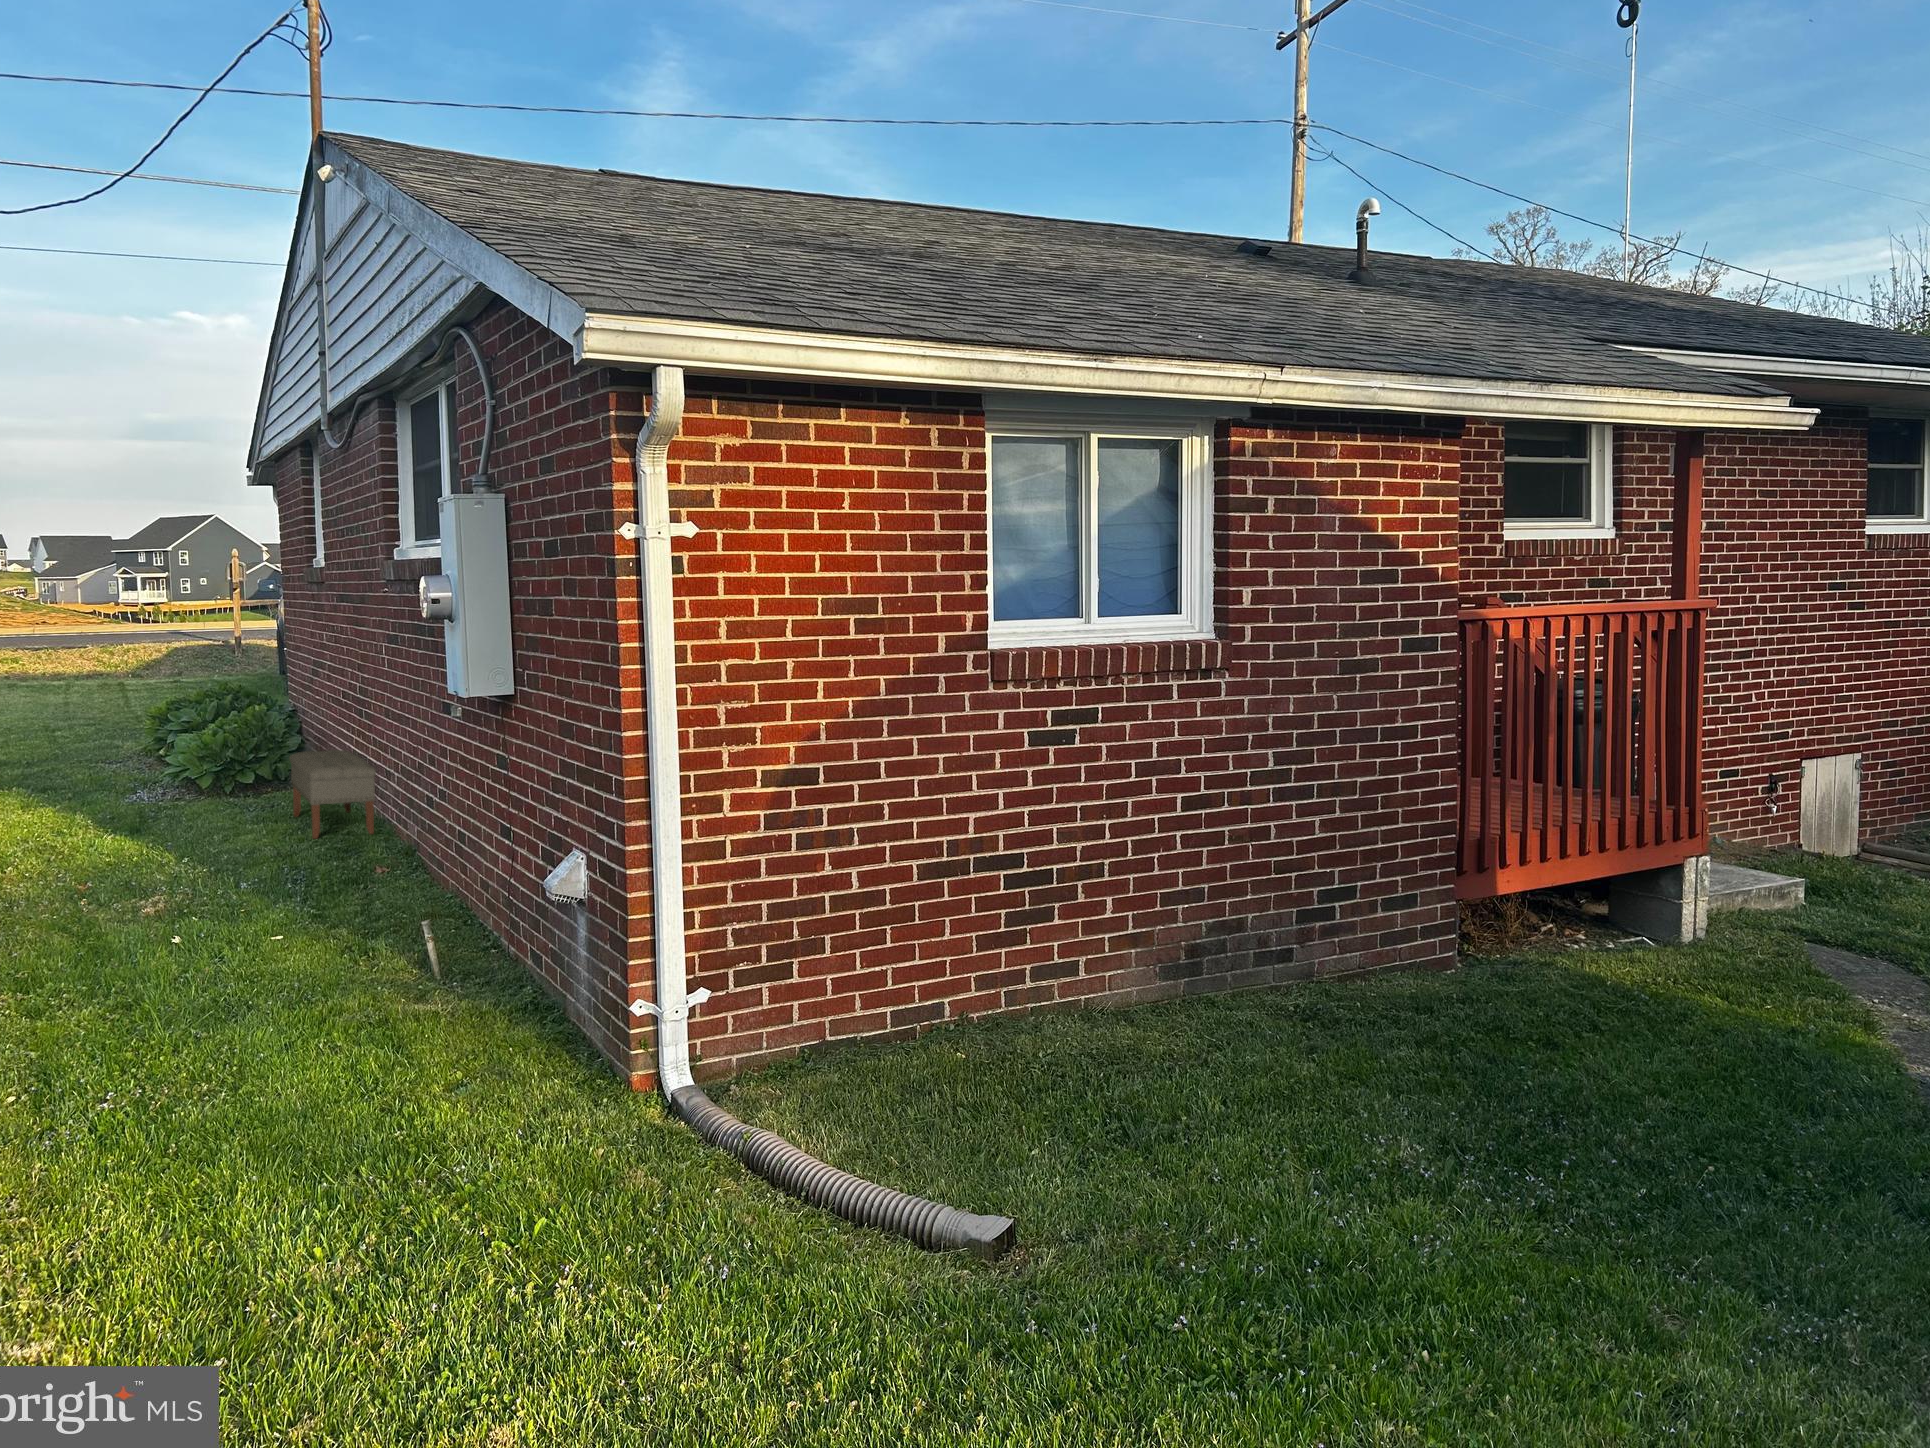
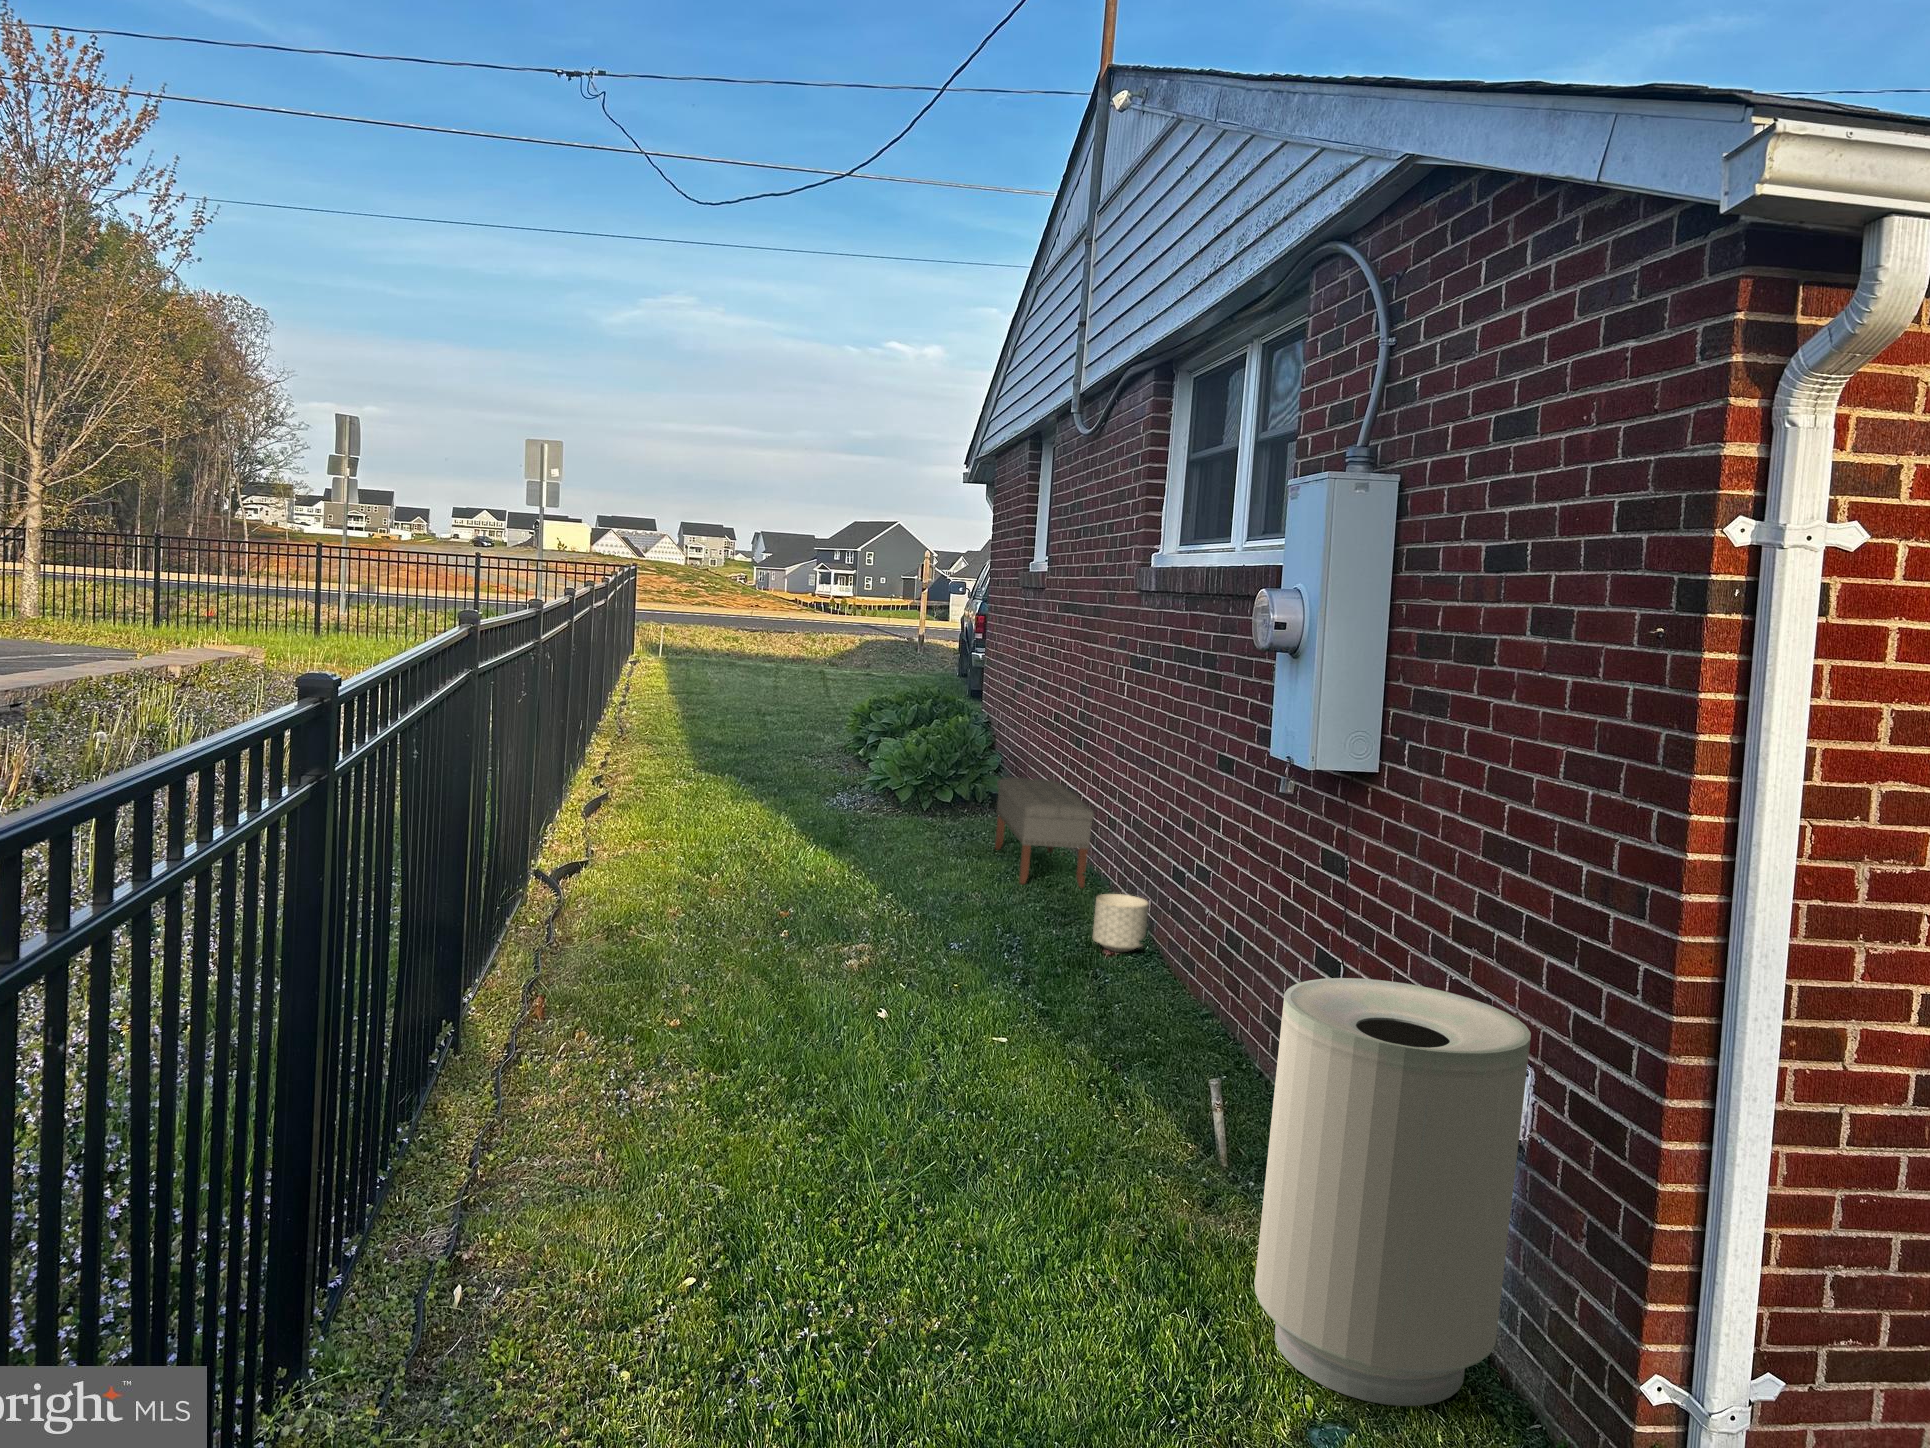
trash can: none [422,821,579,1068] -> present [1255,978,1531,1406]
planter: none [369,827,416,873] -> present [1092,894,1149,952]

